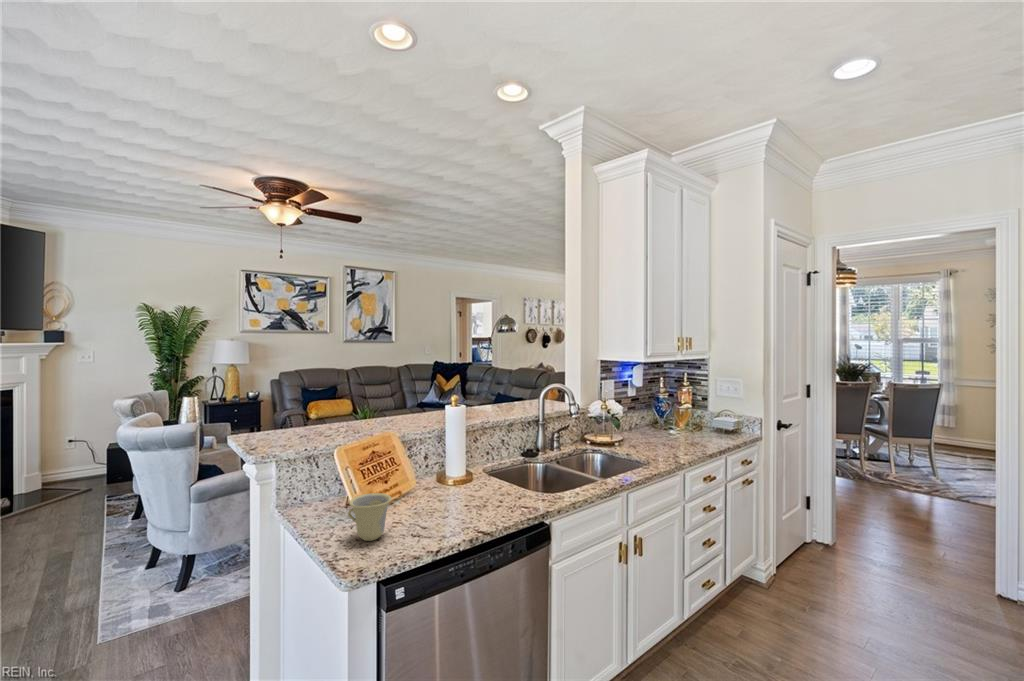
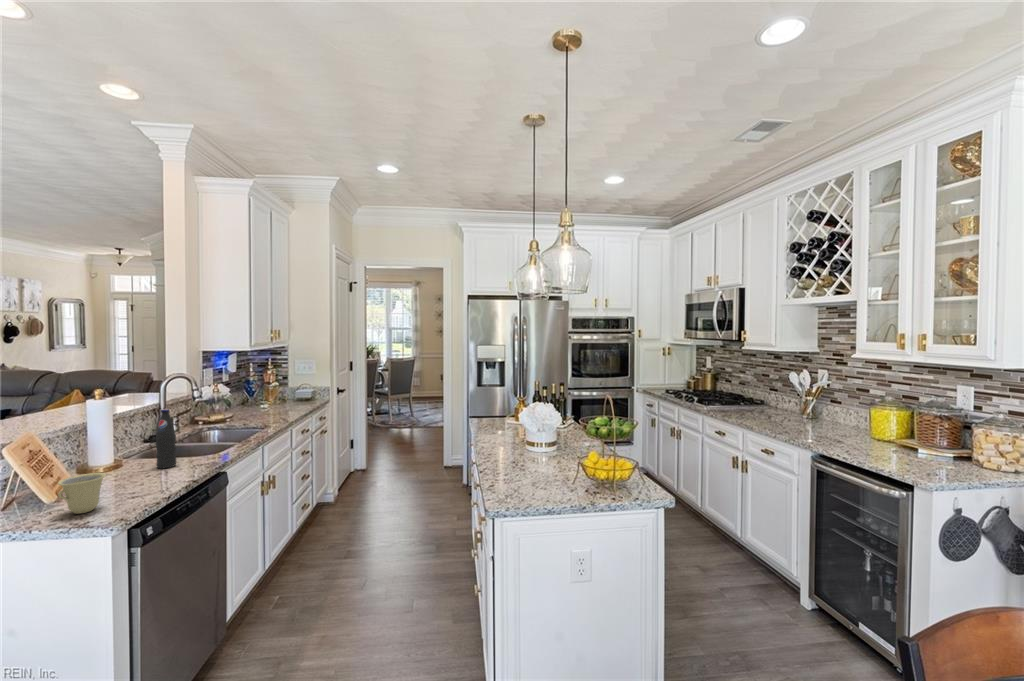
bottle: none [490,428,509,499] -> present [156,409,176,468]

